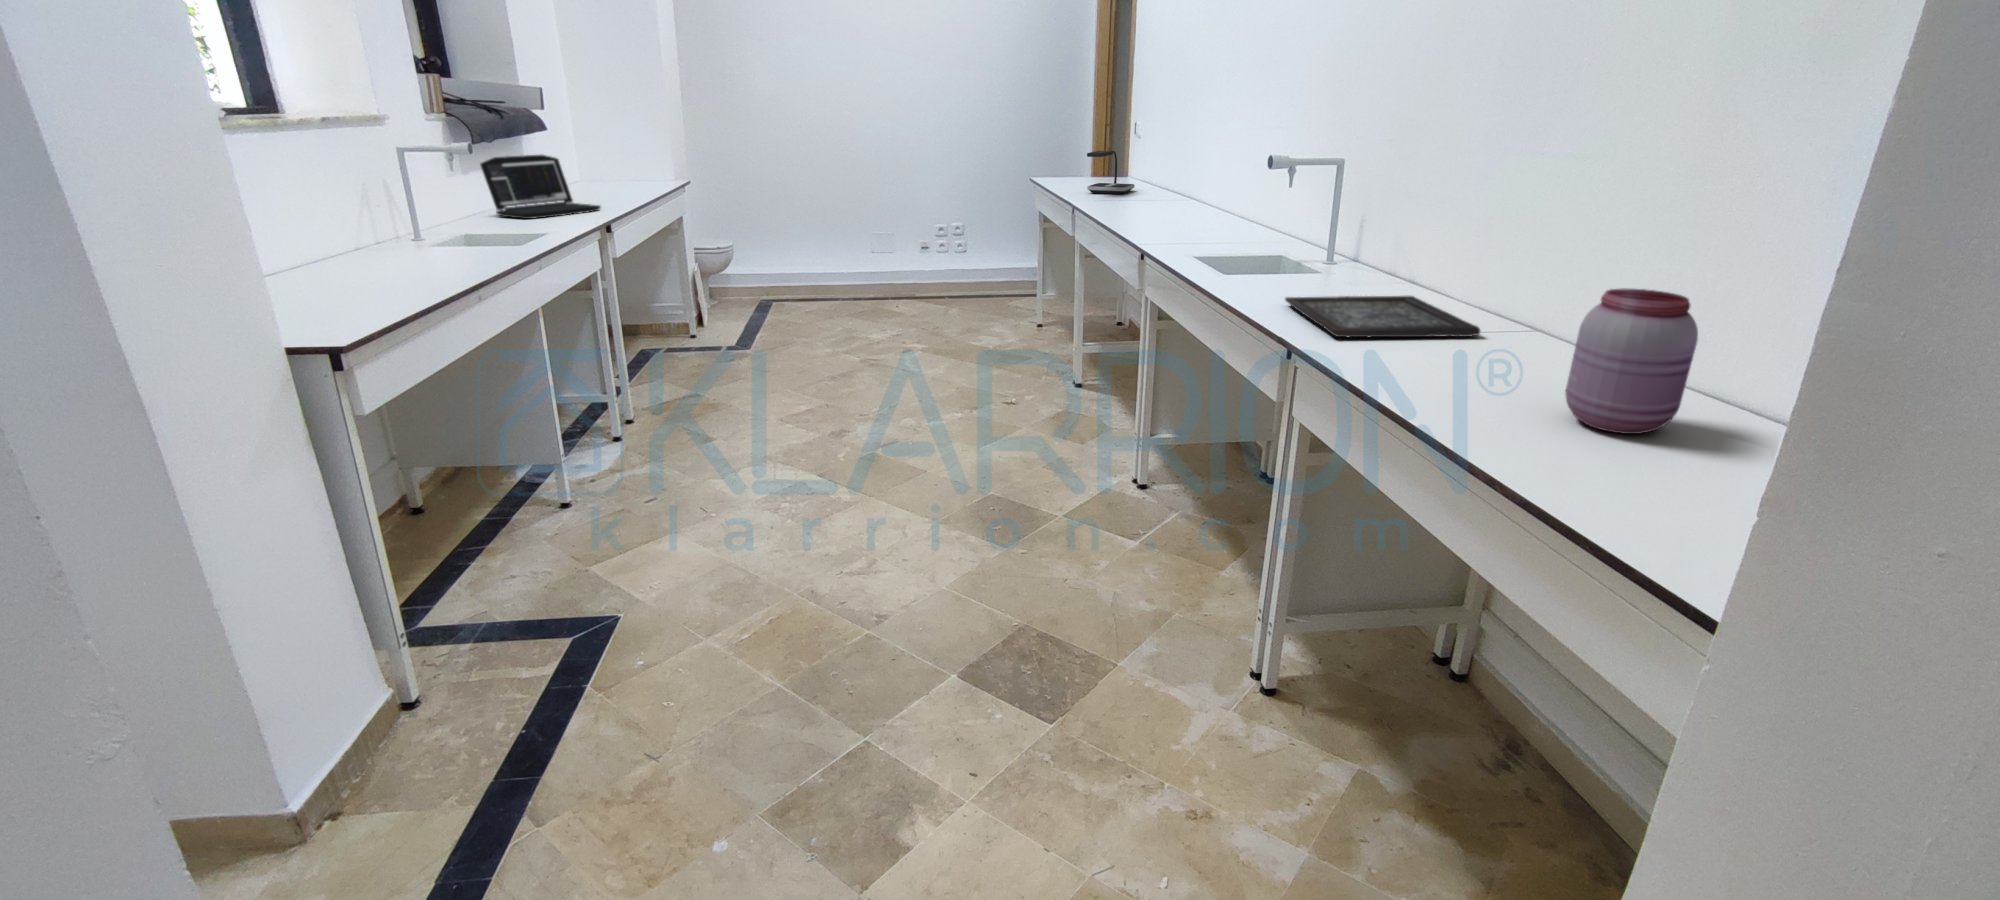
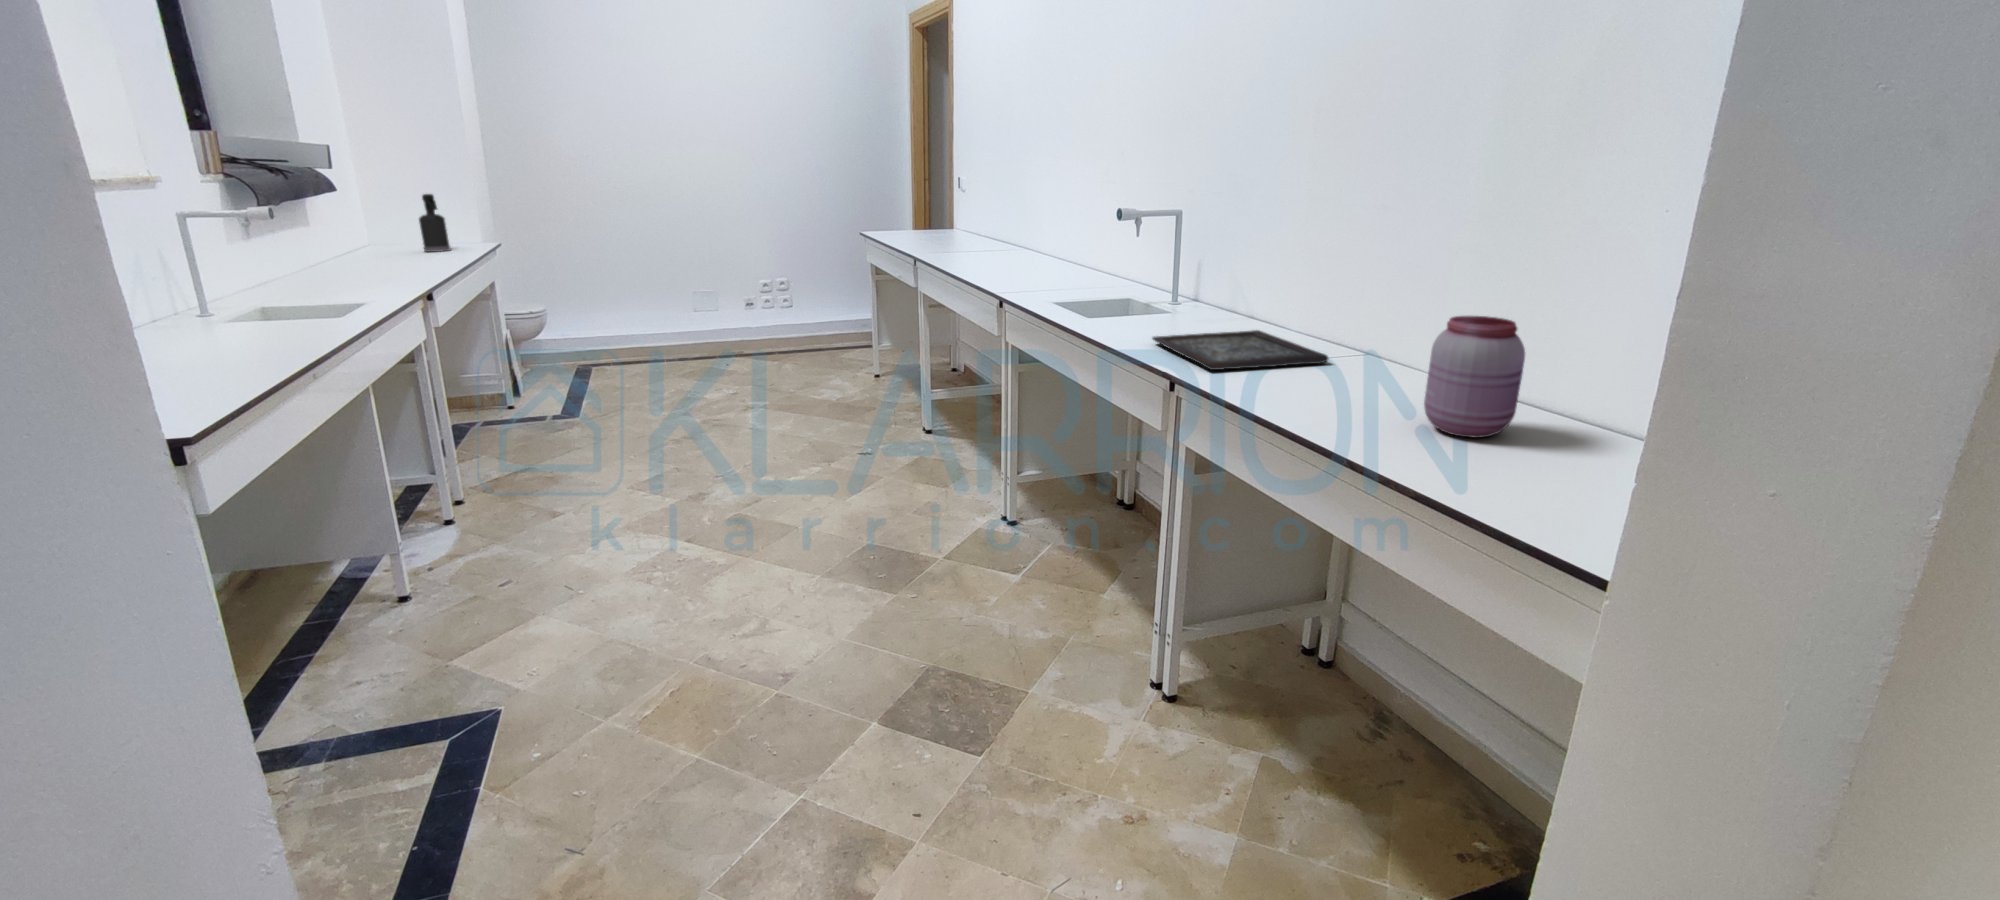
spray bottle: none [620,132,647,187] -> present [419,194,450,252]
desk lamp: present [1087,151,1135,194] -> none [921,206,965,247]
laptop: present [480,155,600,219] -> none [266,219,412,289]

